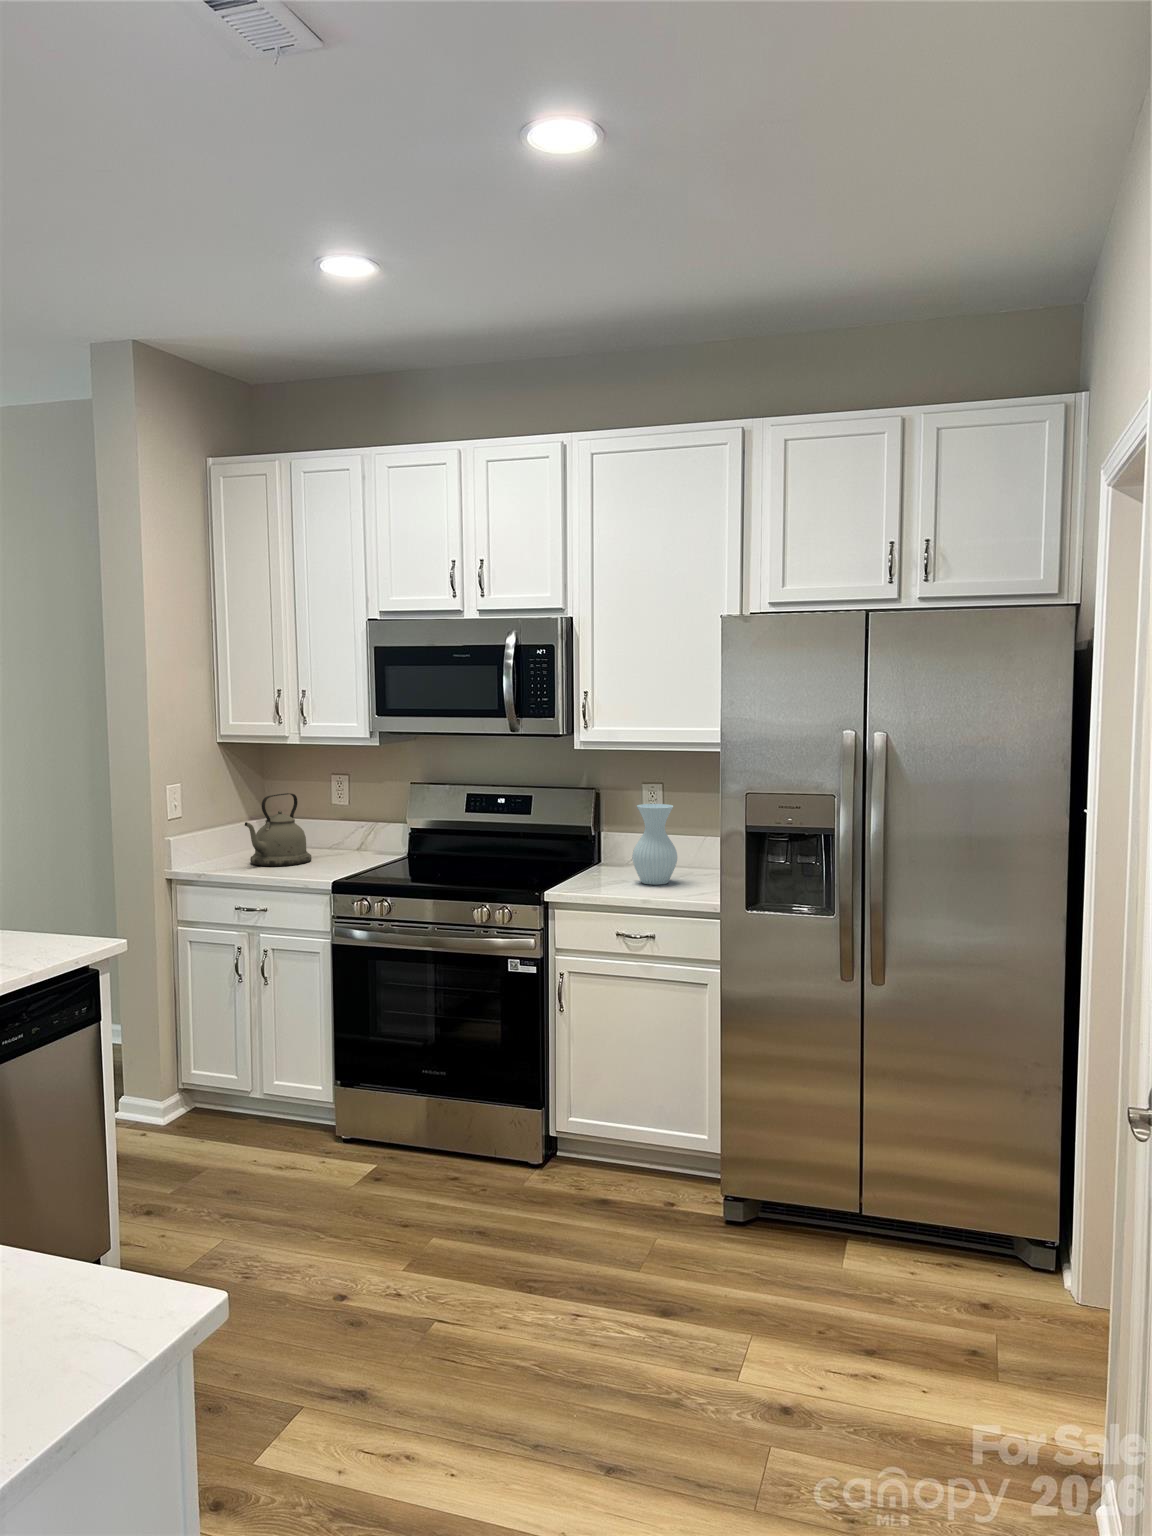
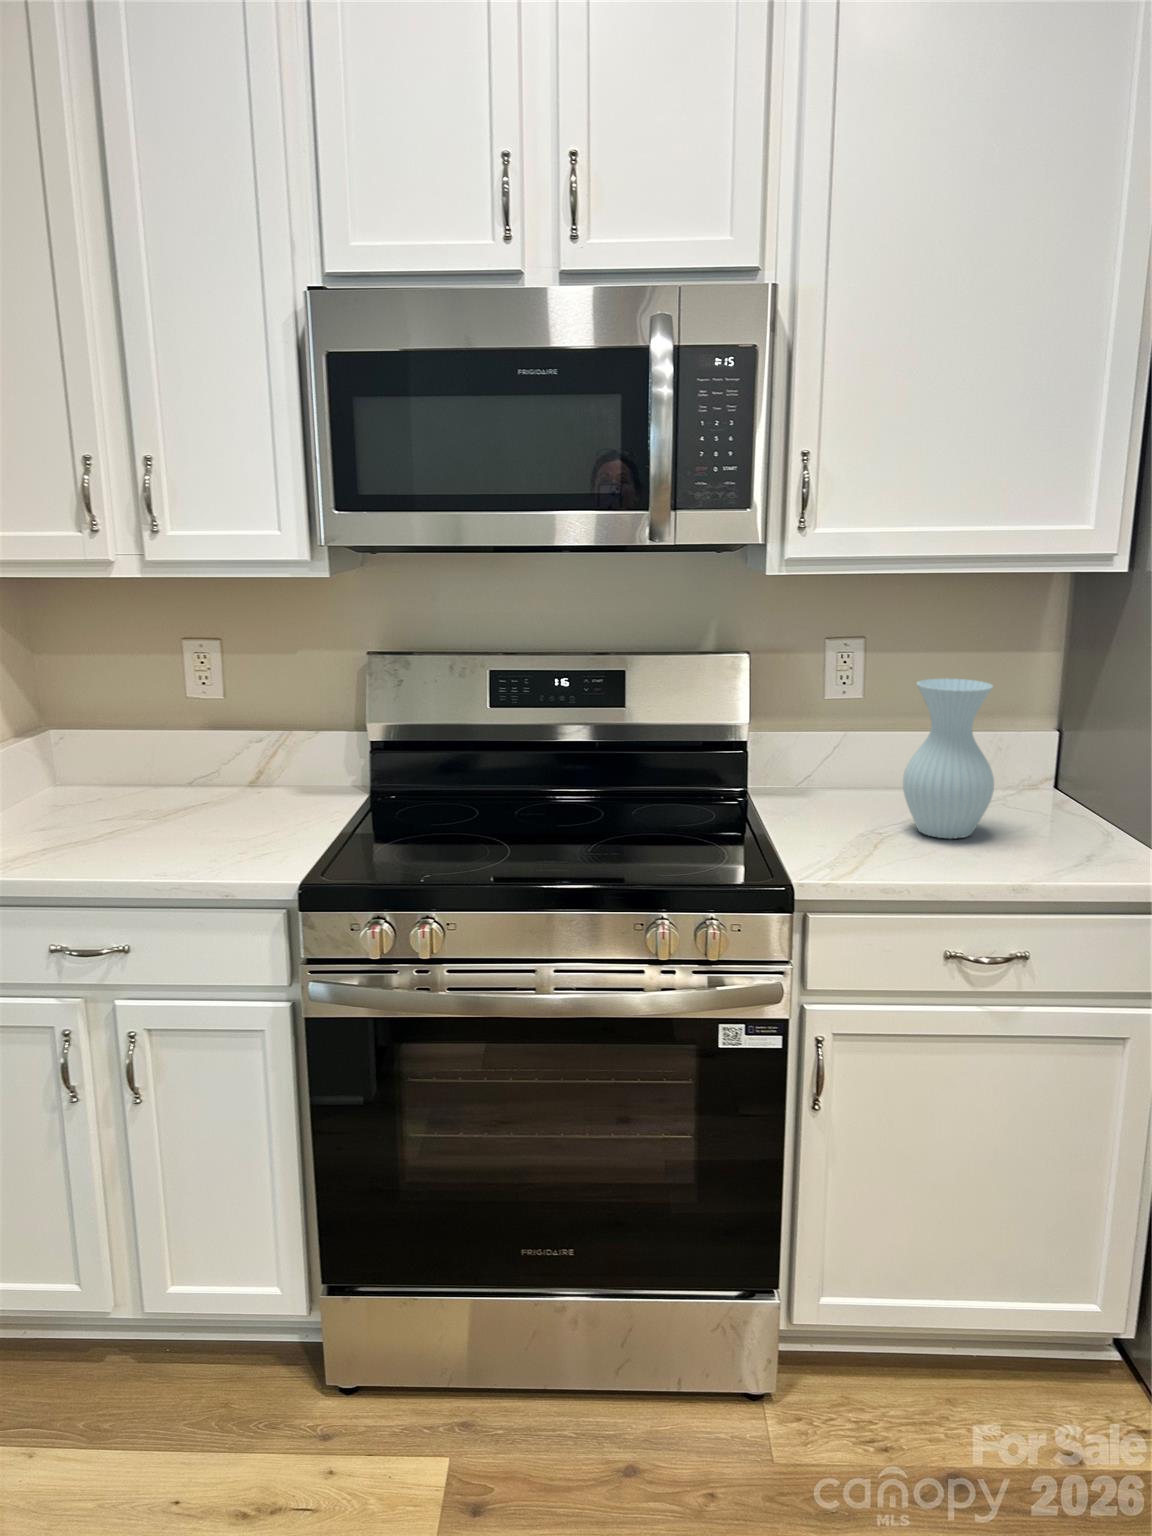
kettle: present [245,793,311,866] -> none [42,684,180,843]

